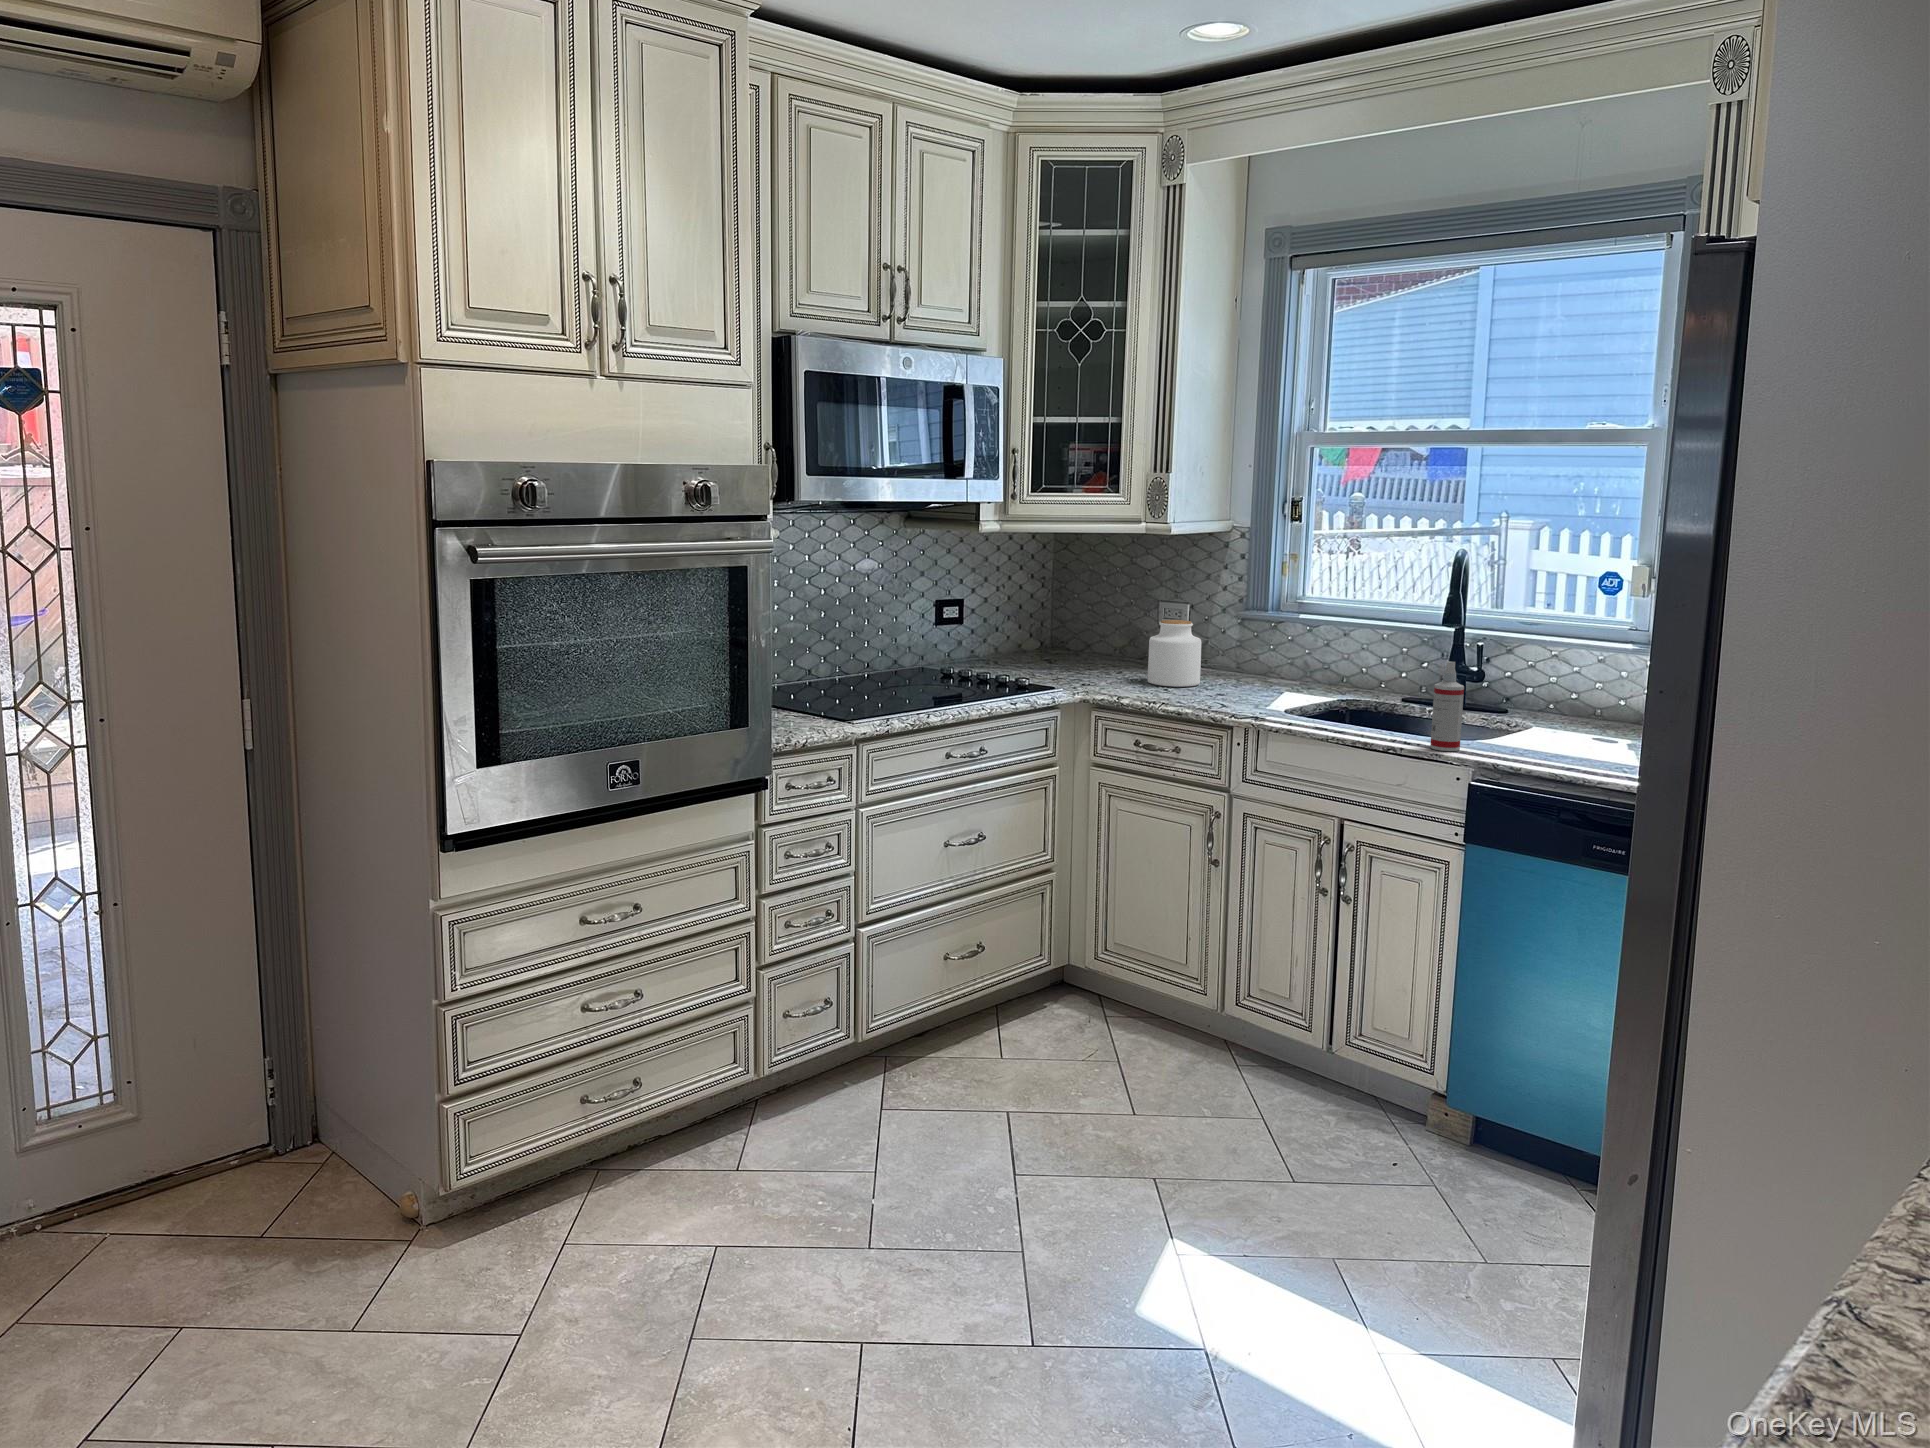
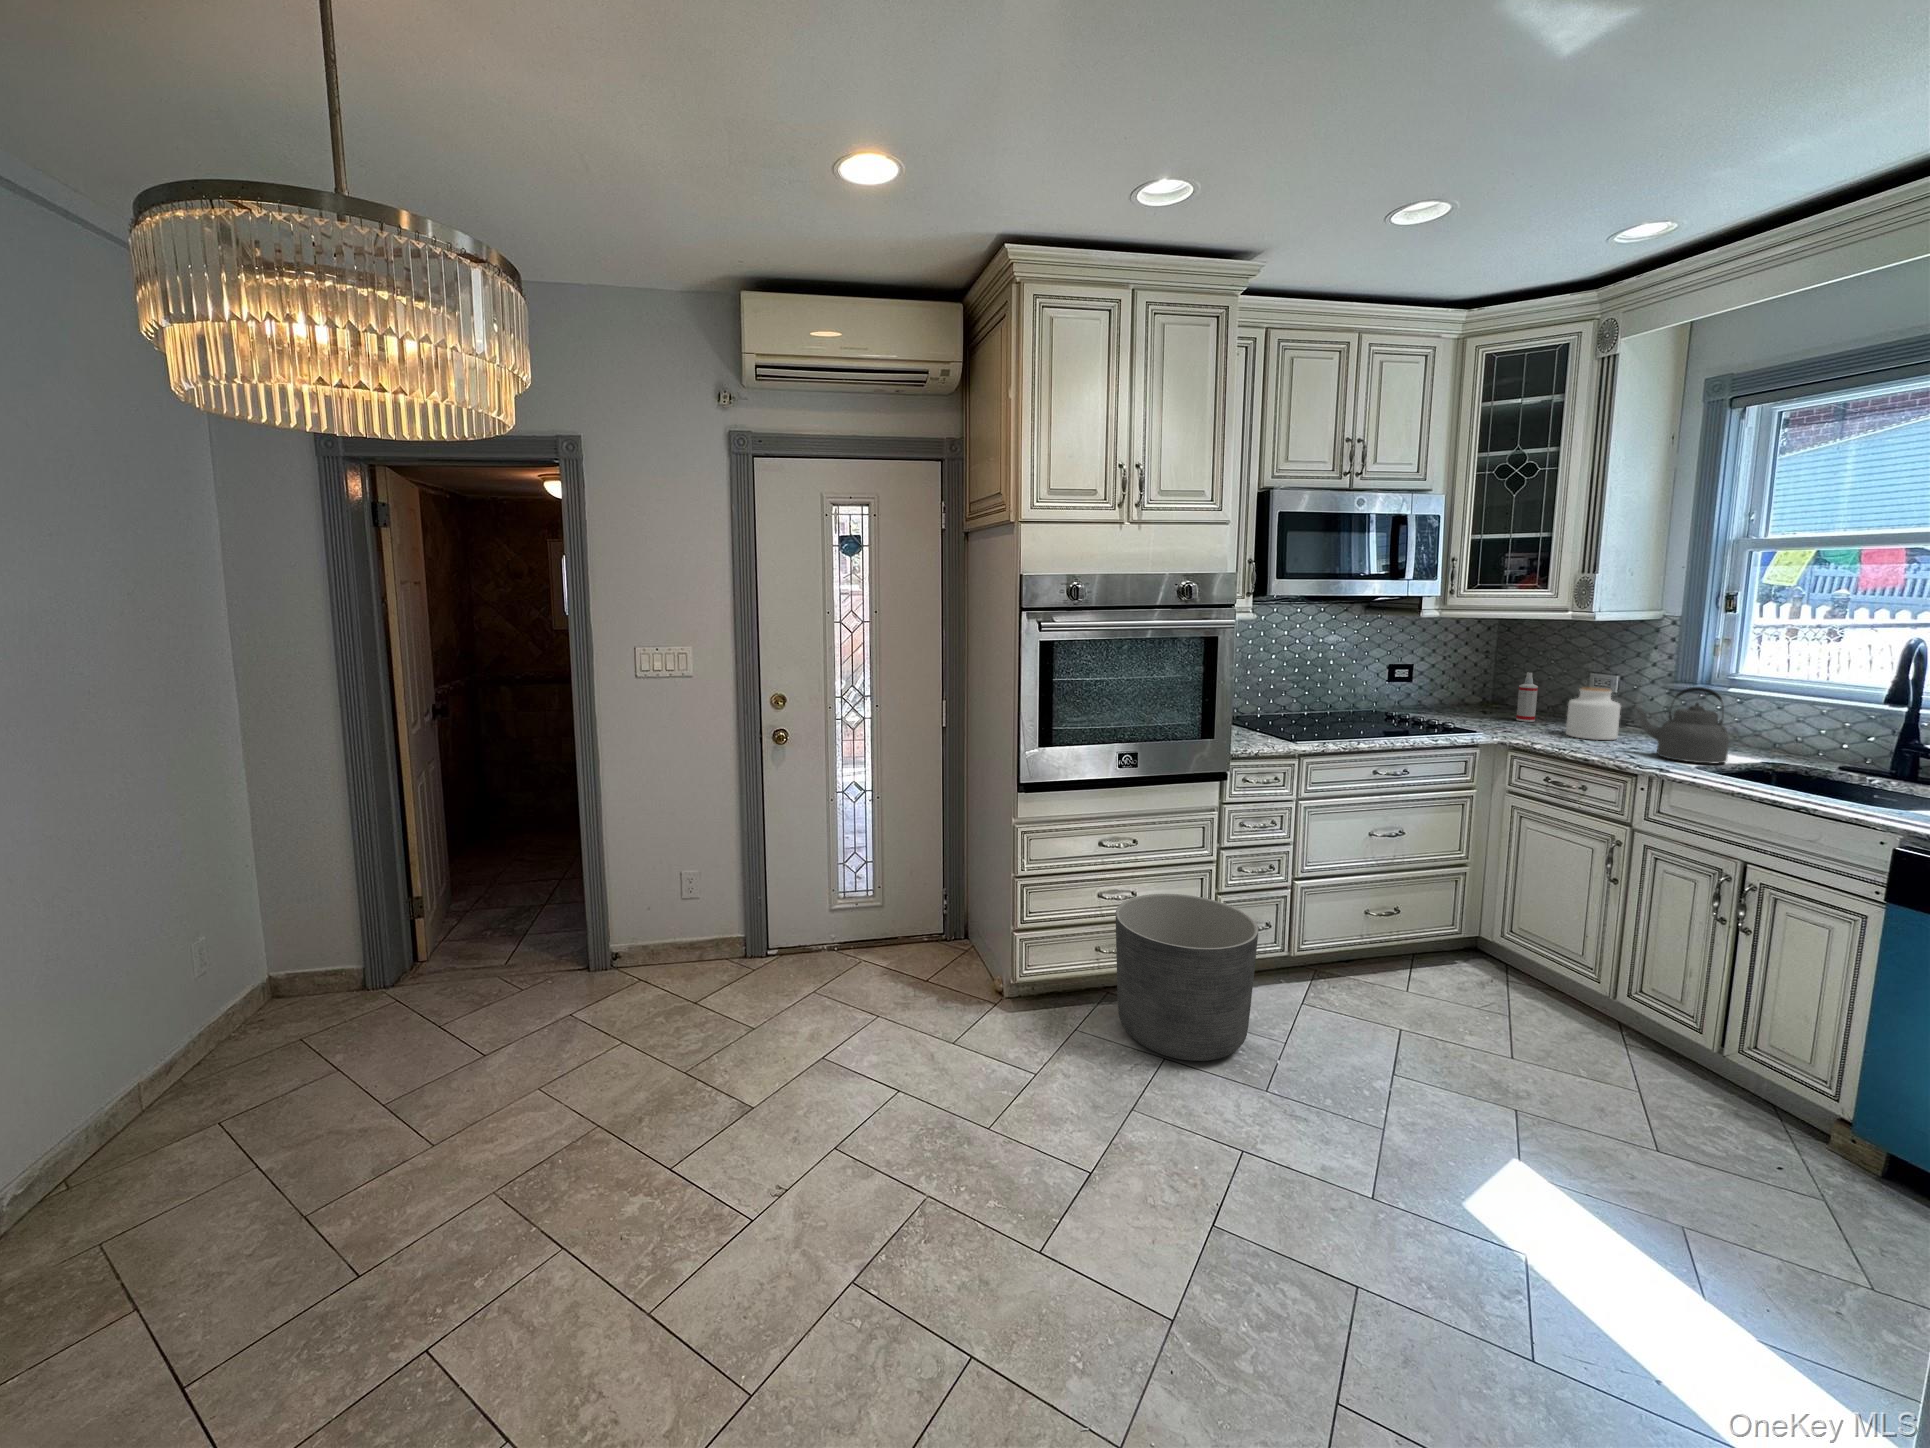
kettle: none [1216,614,1310,706] -> present [1634,687,1729,764]
spray bottle: present [1430,661,1464,751] -> present [1516,672,1538,722]
planter: none [618,981,837,1243] -> present [1116,894,1258,1061]

